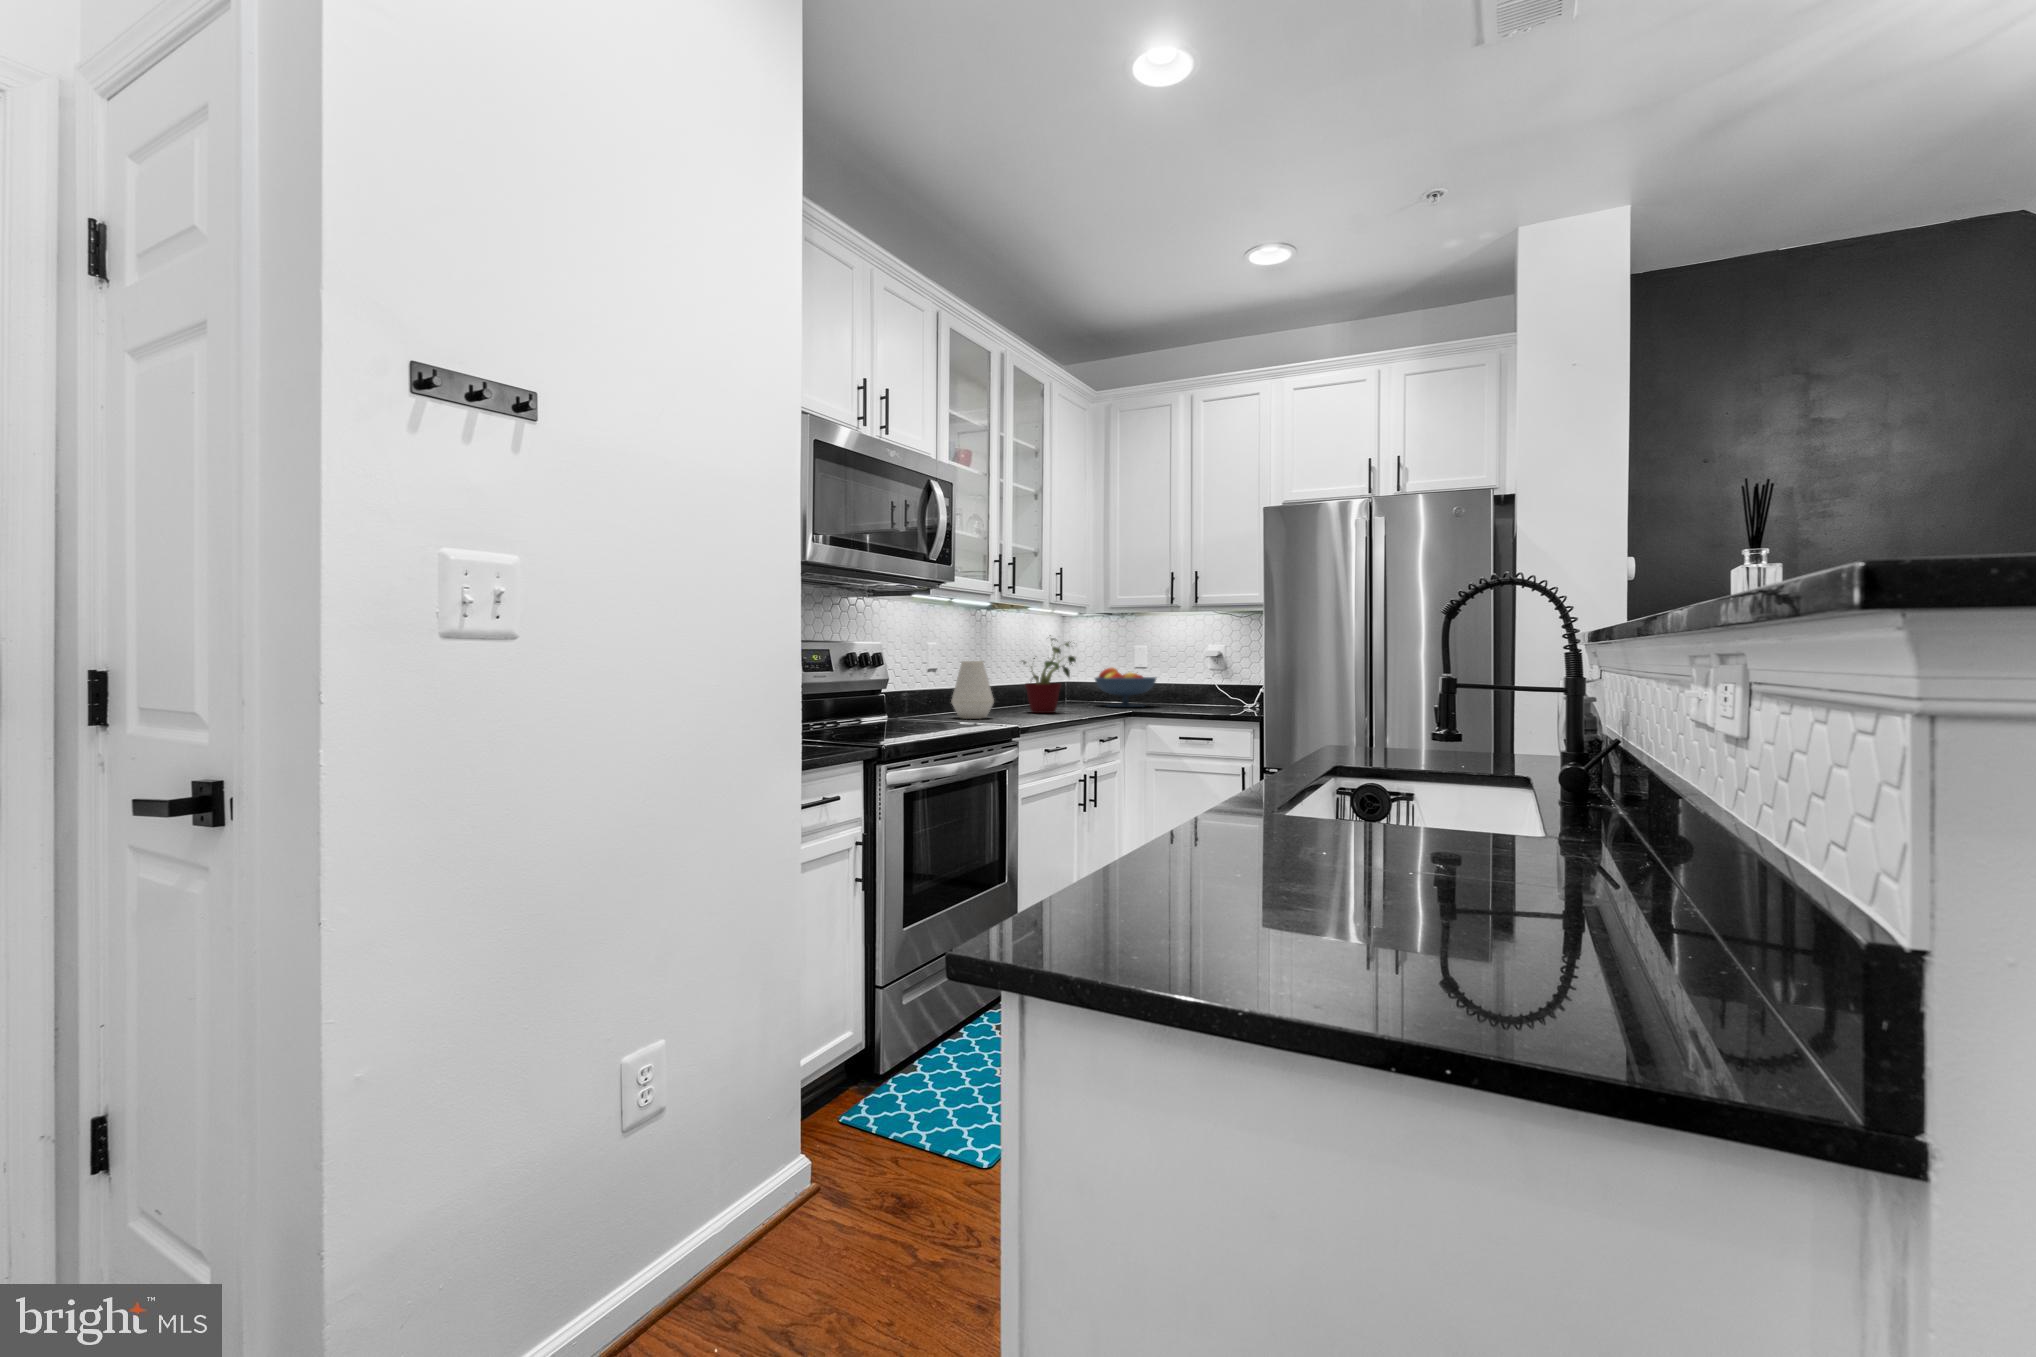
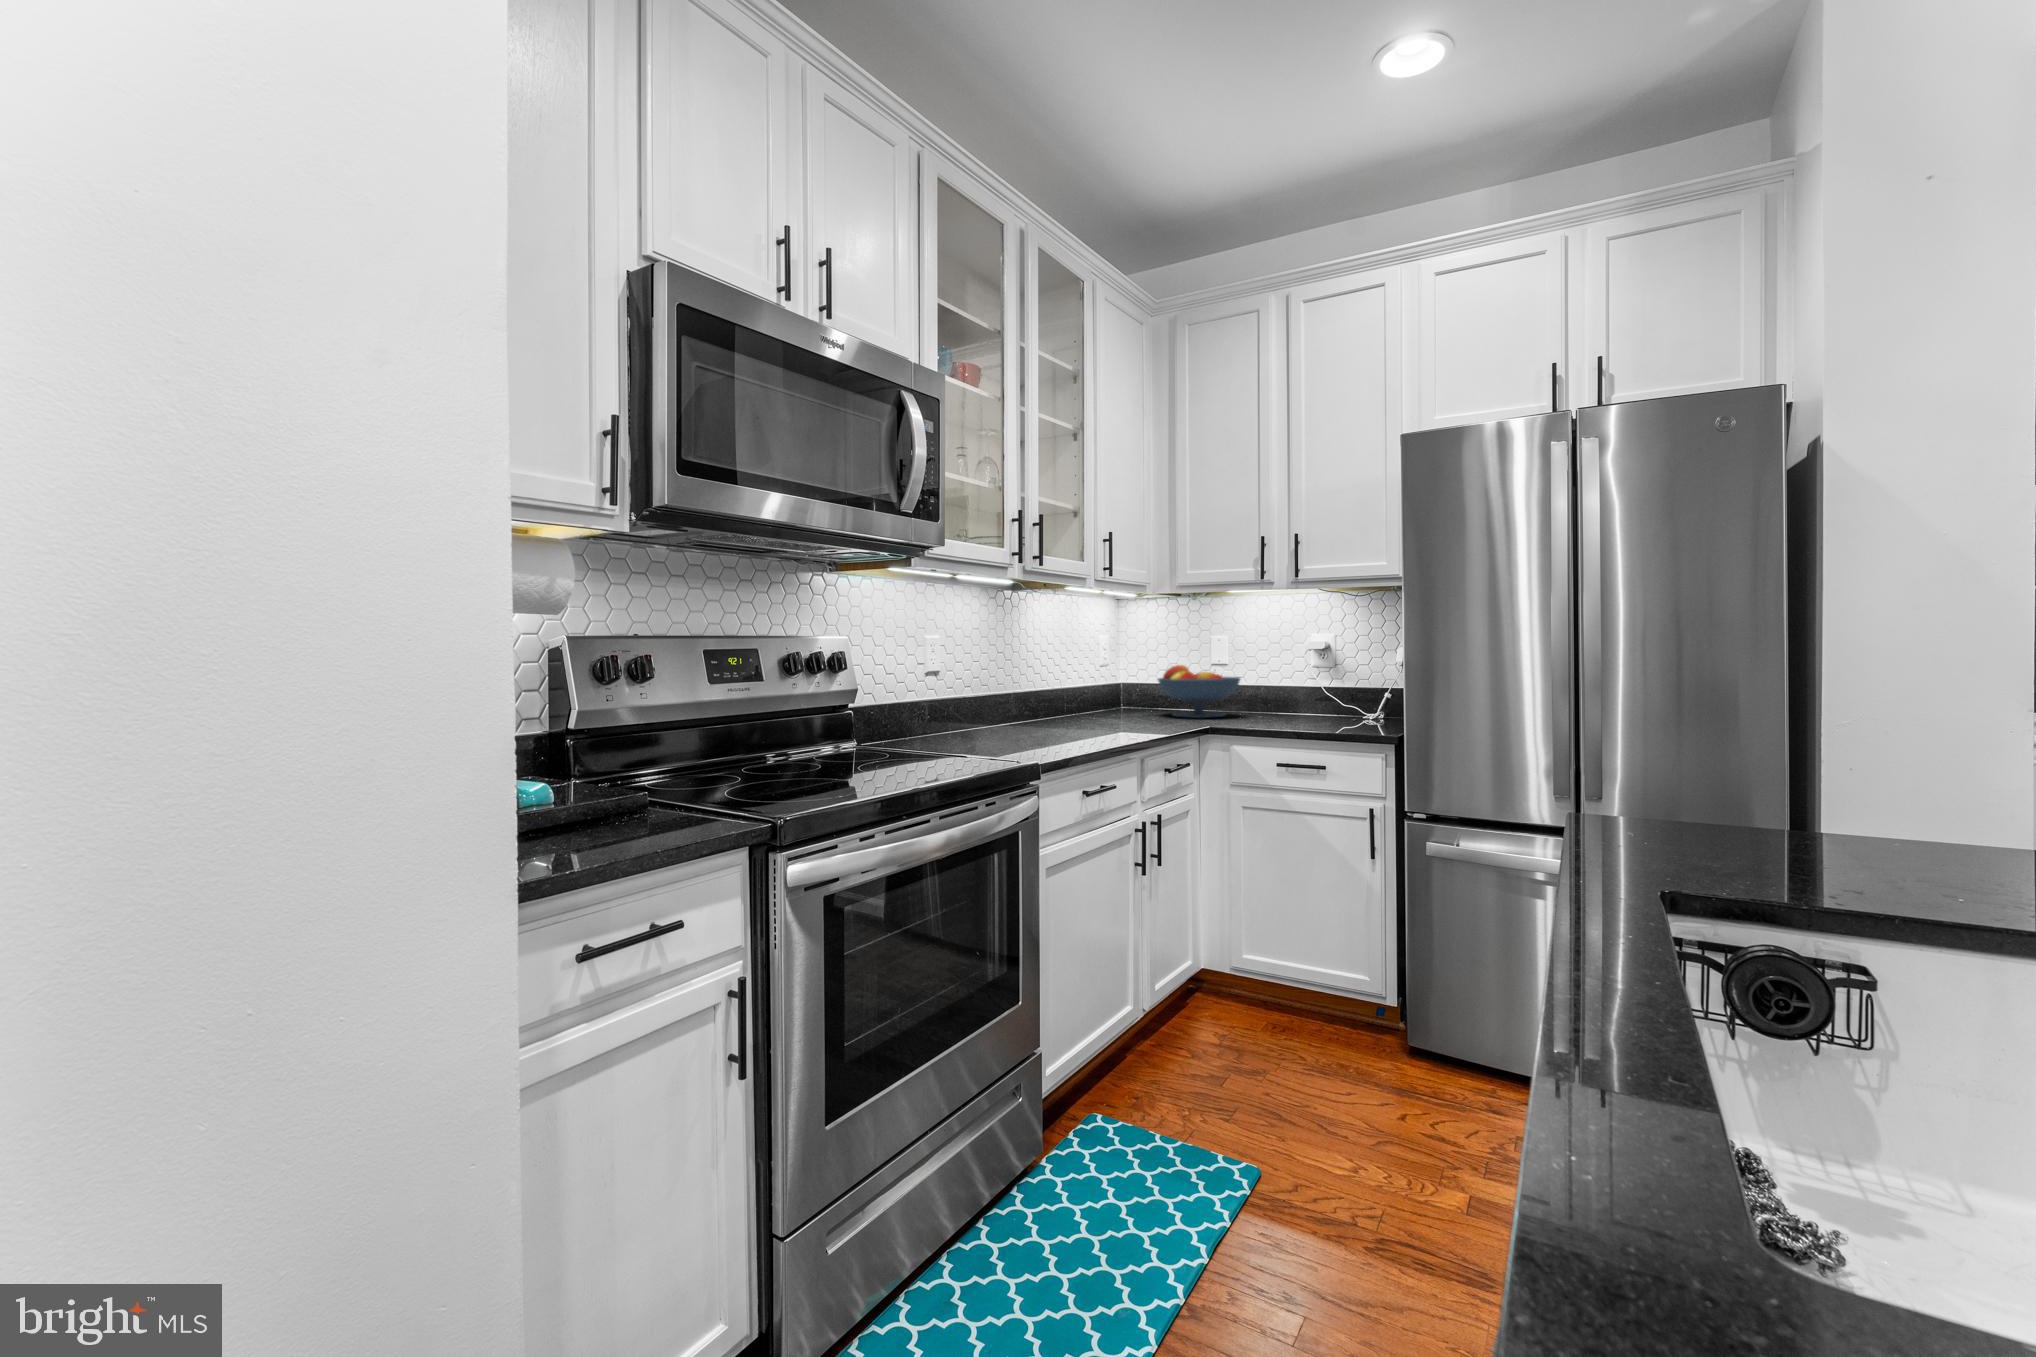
potted plant: present [1023,635,1076,713] -> none [1052,623,1137,731]
vase: present [951,661,994,719] -> none [952,662,1013,744]

